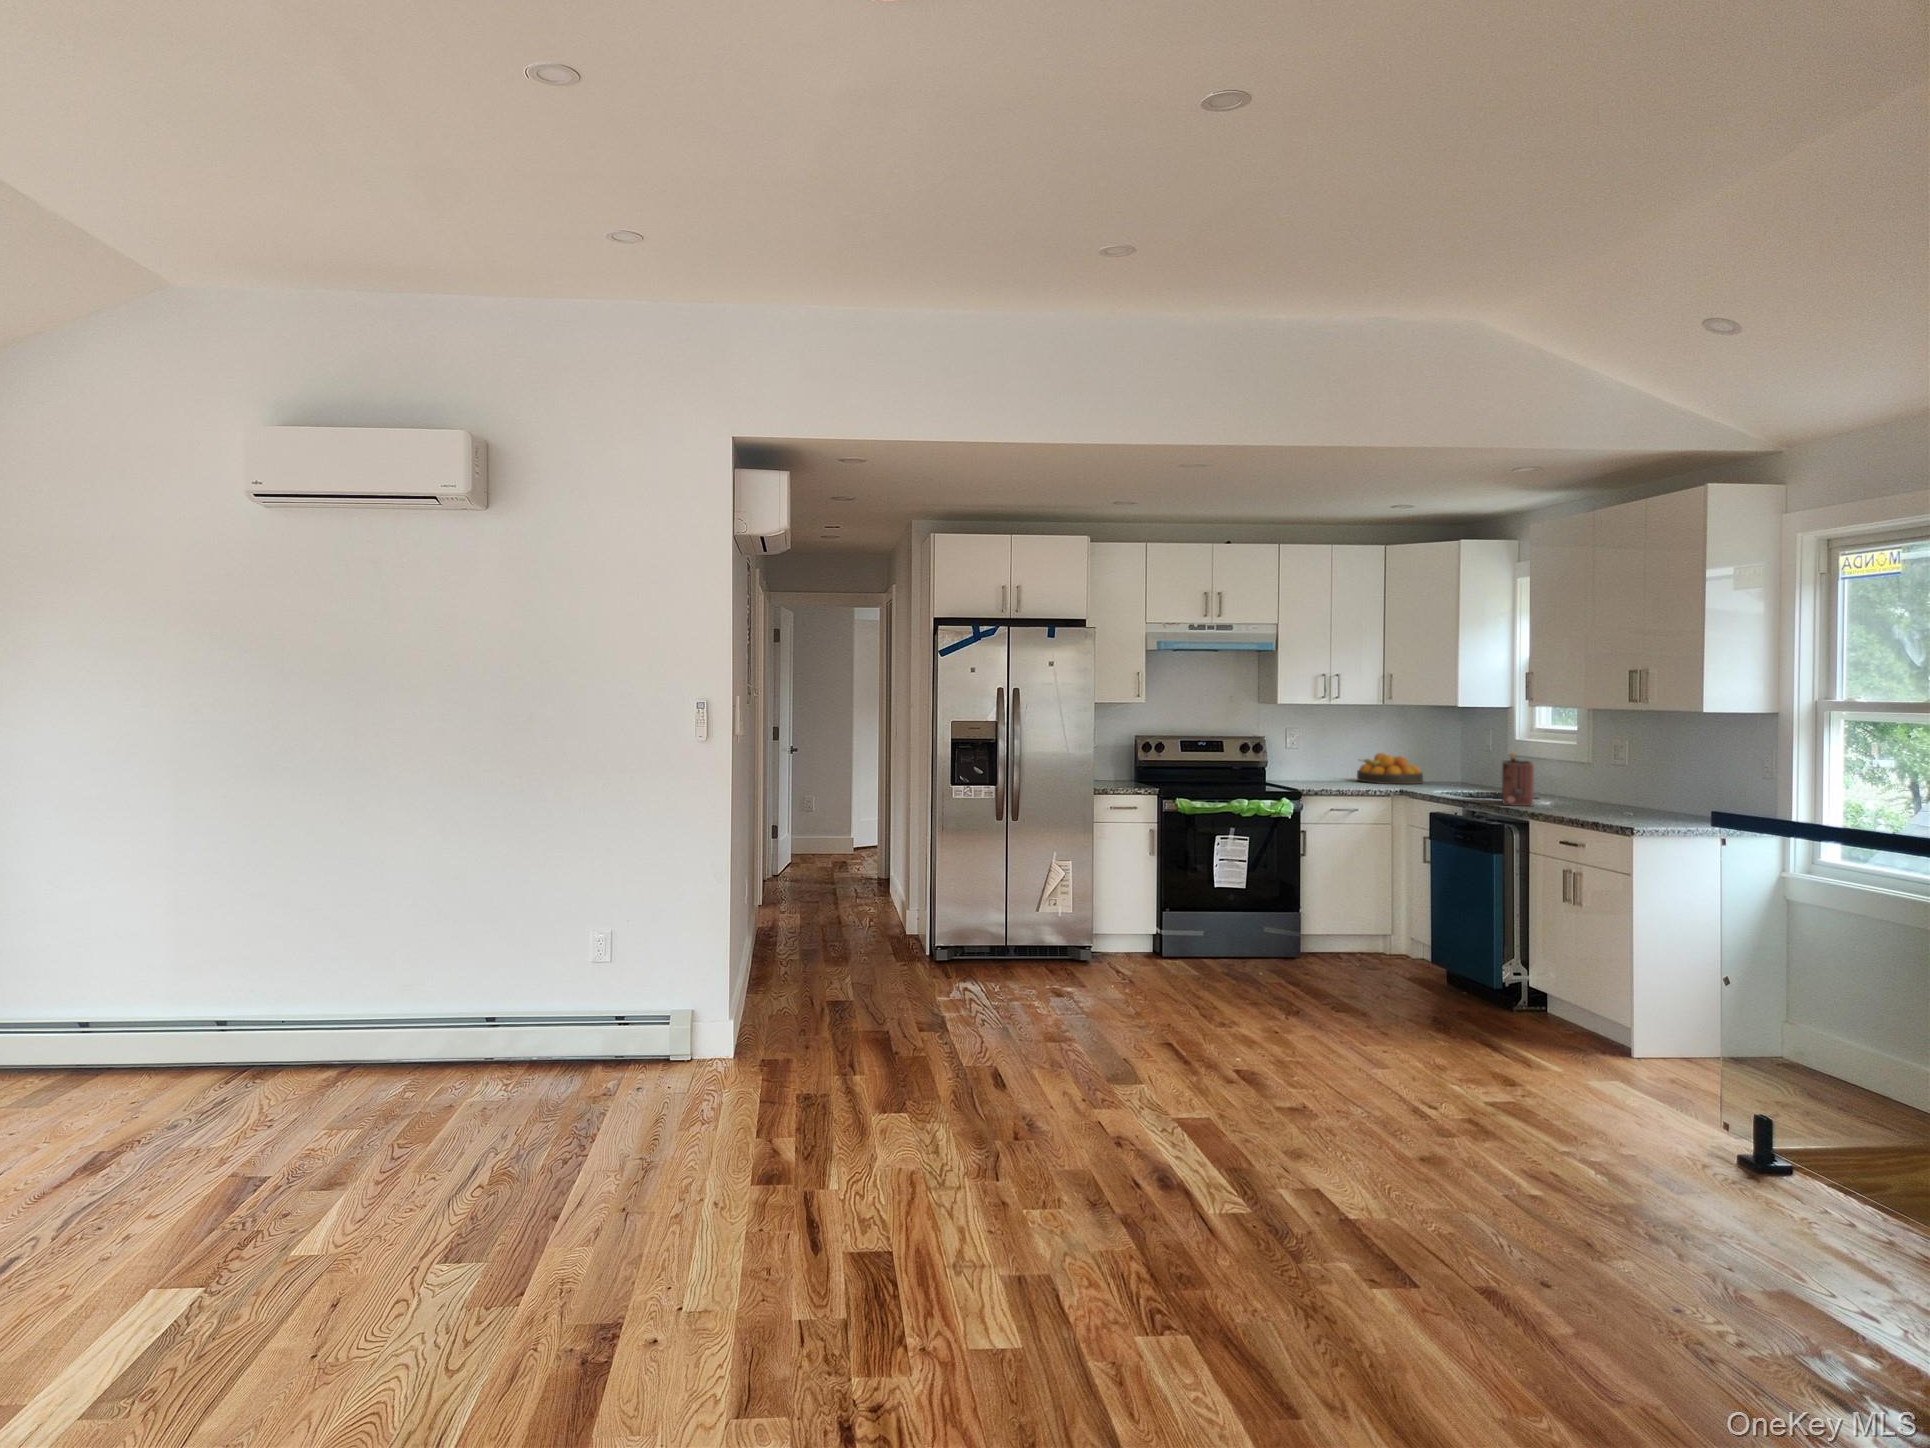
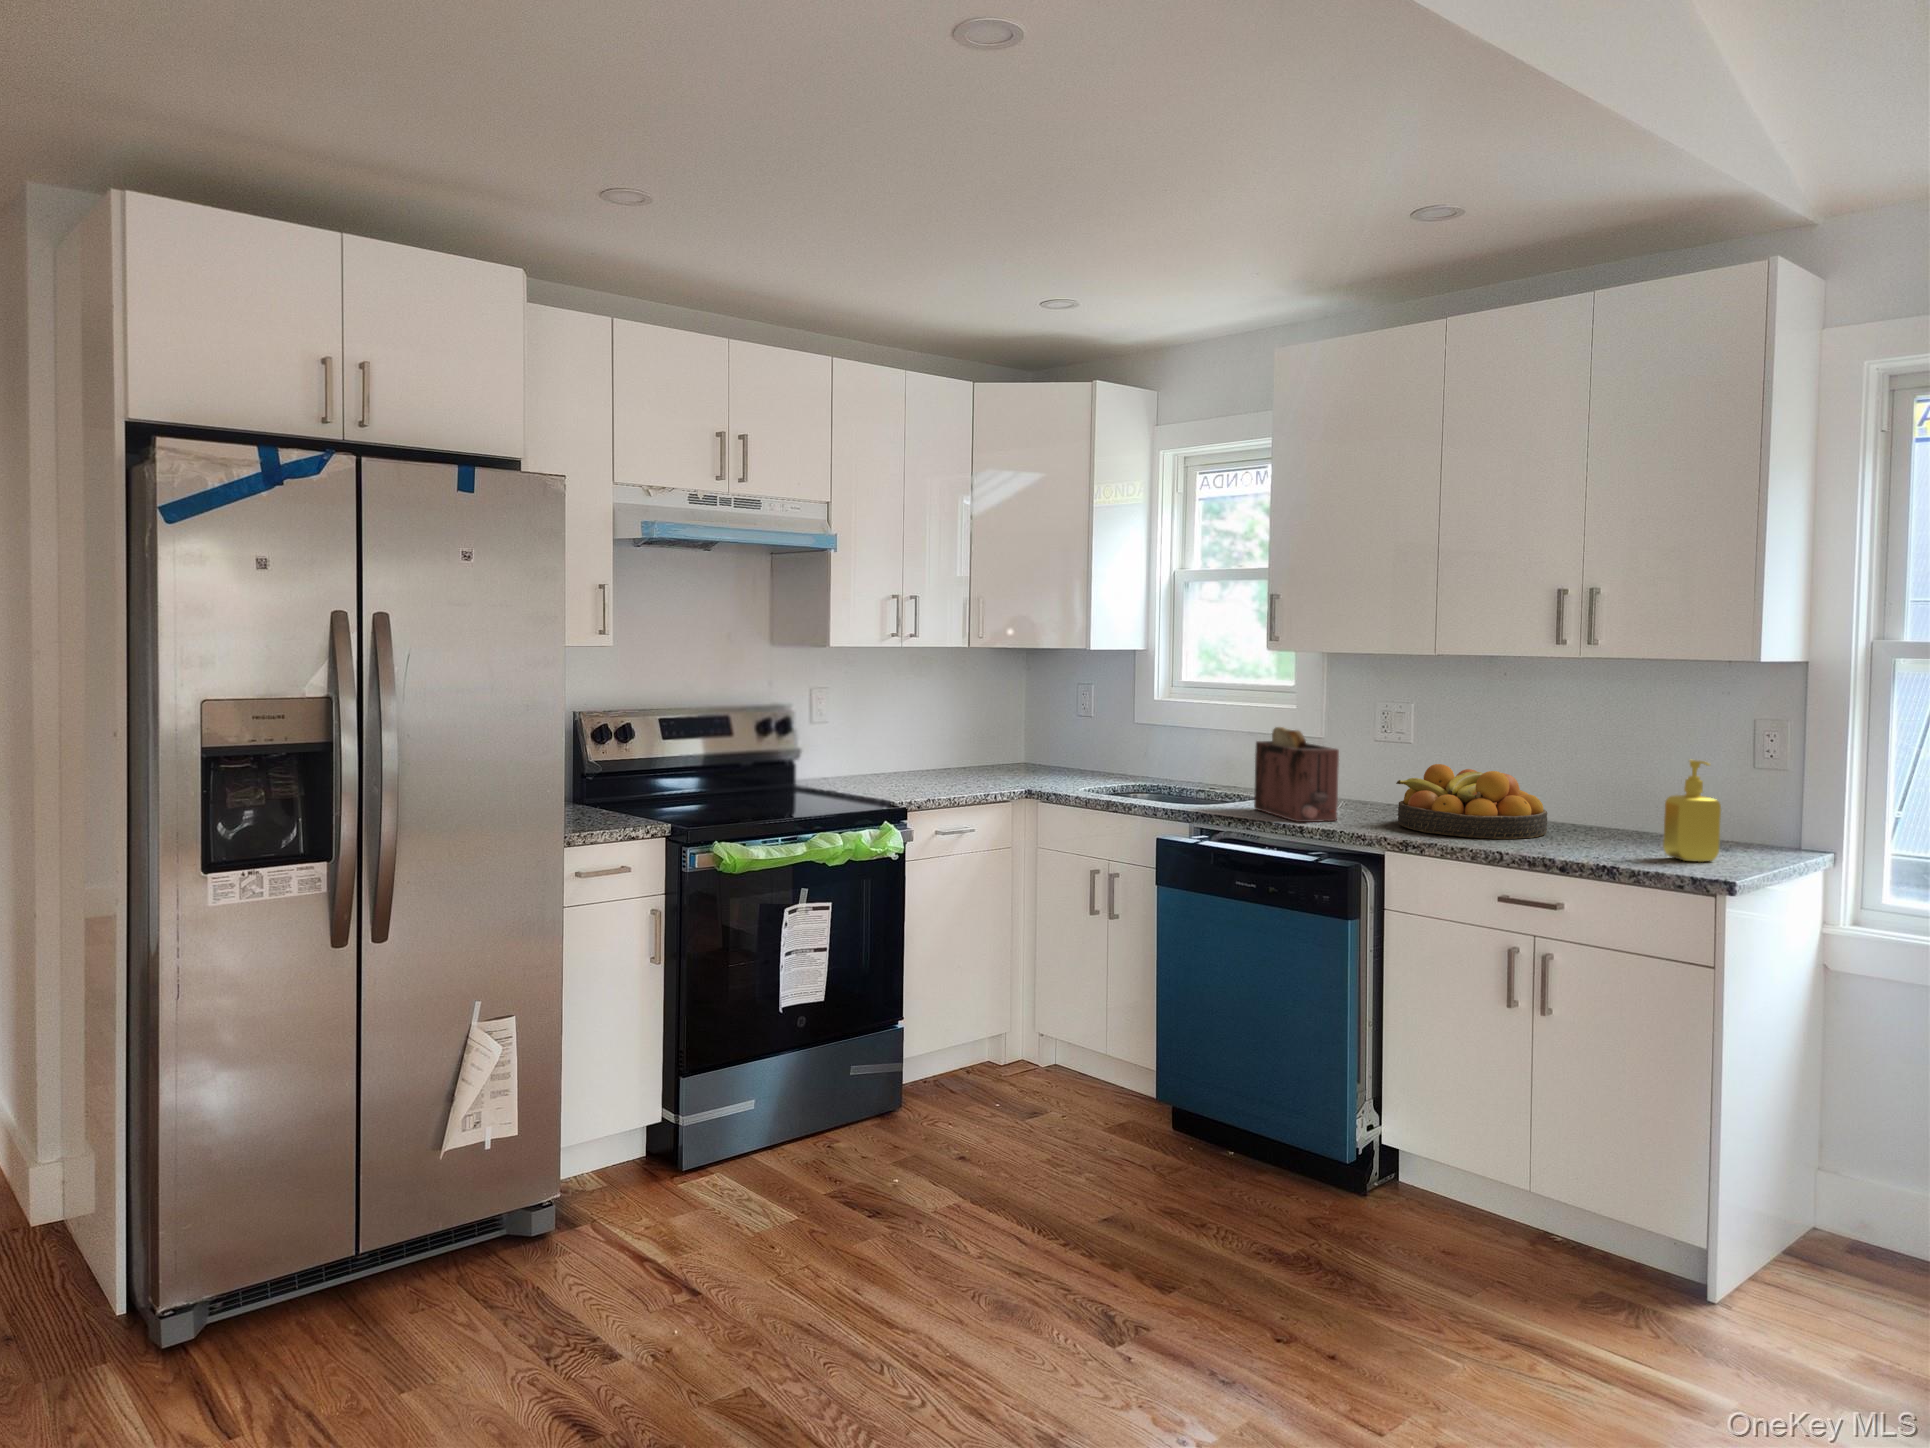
fruit bowl: present [1357,753,1423,784] -> present [1396,764,1547,839]
soap dispenser: none [1660,769,1689,827] -> present [1663,760,1721,862]

